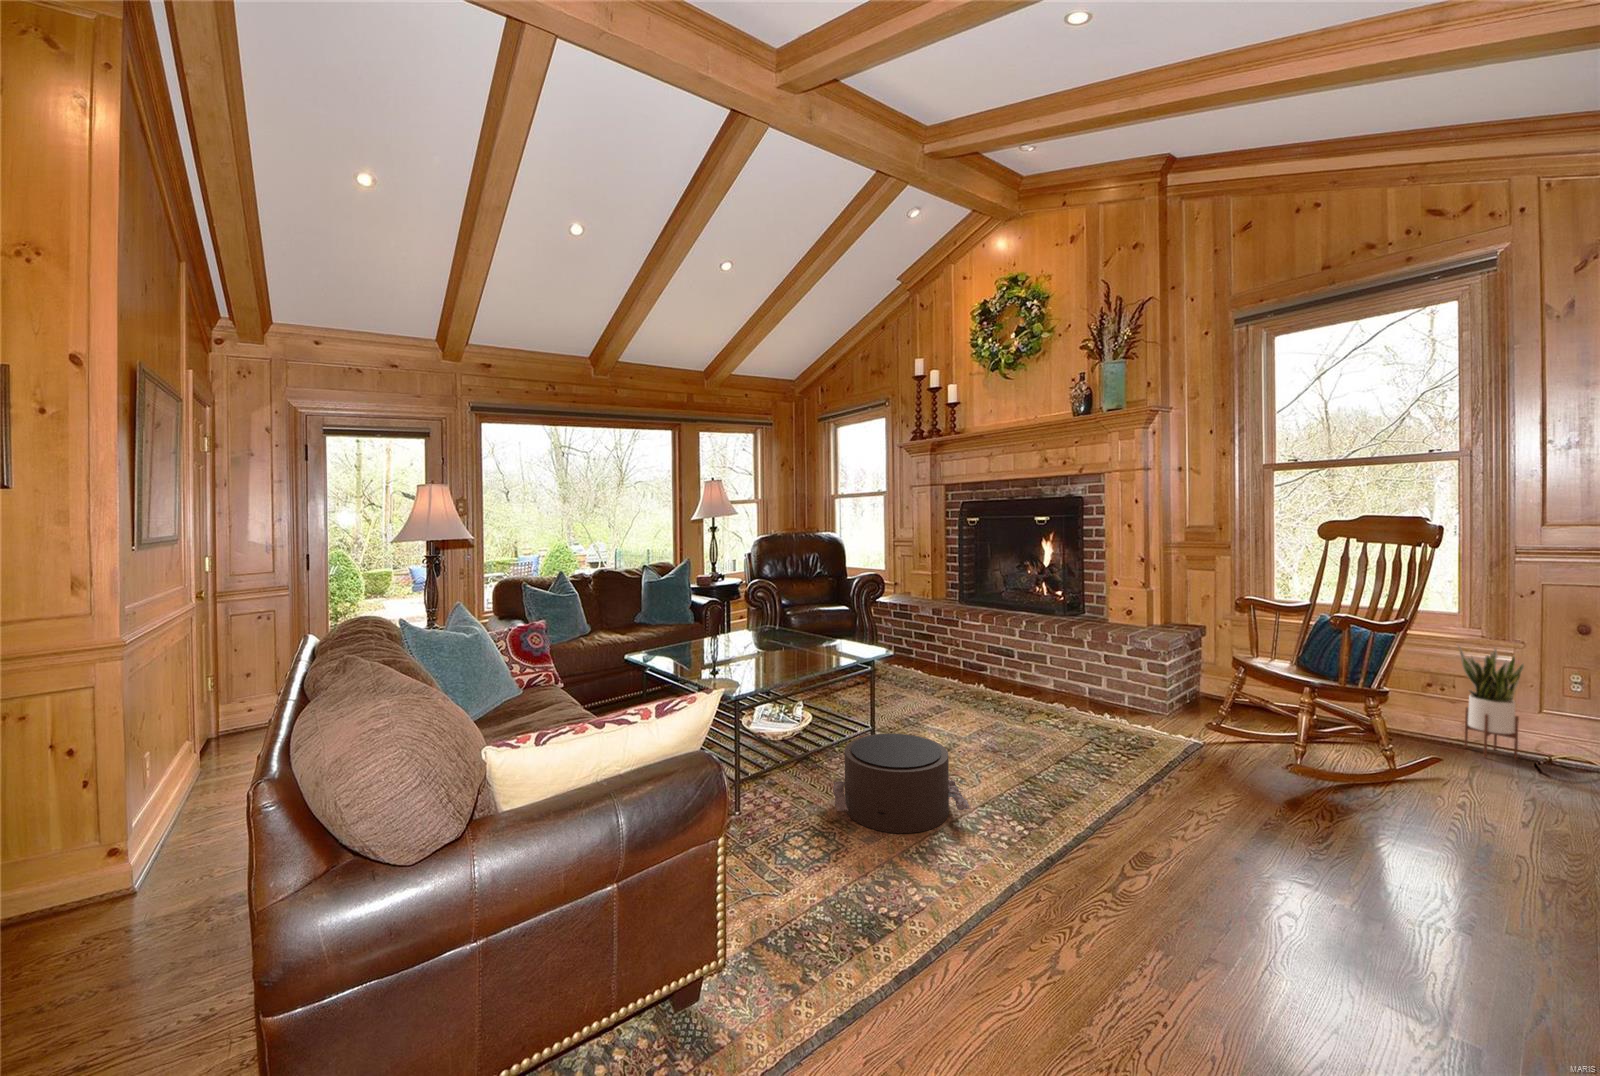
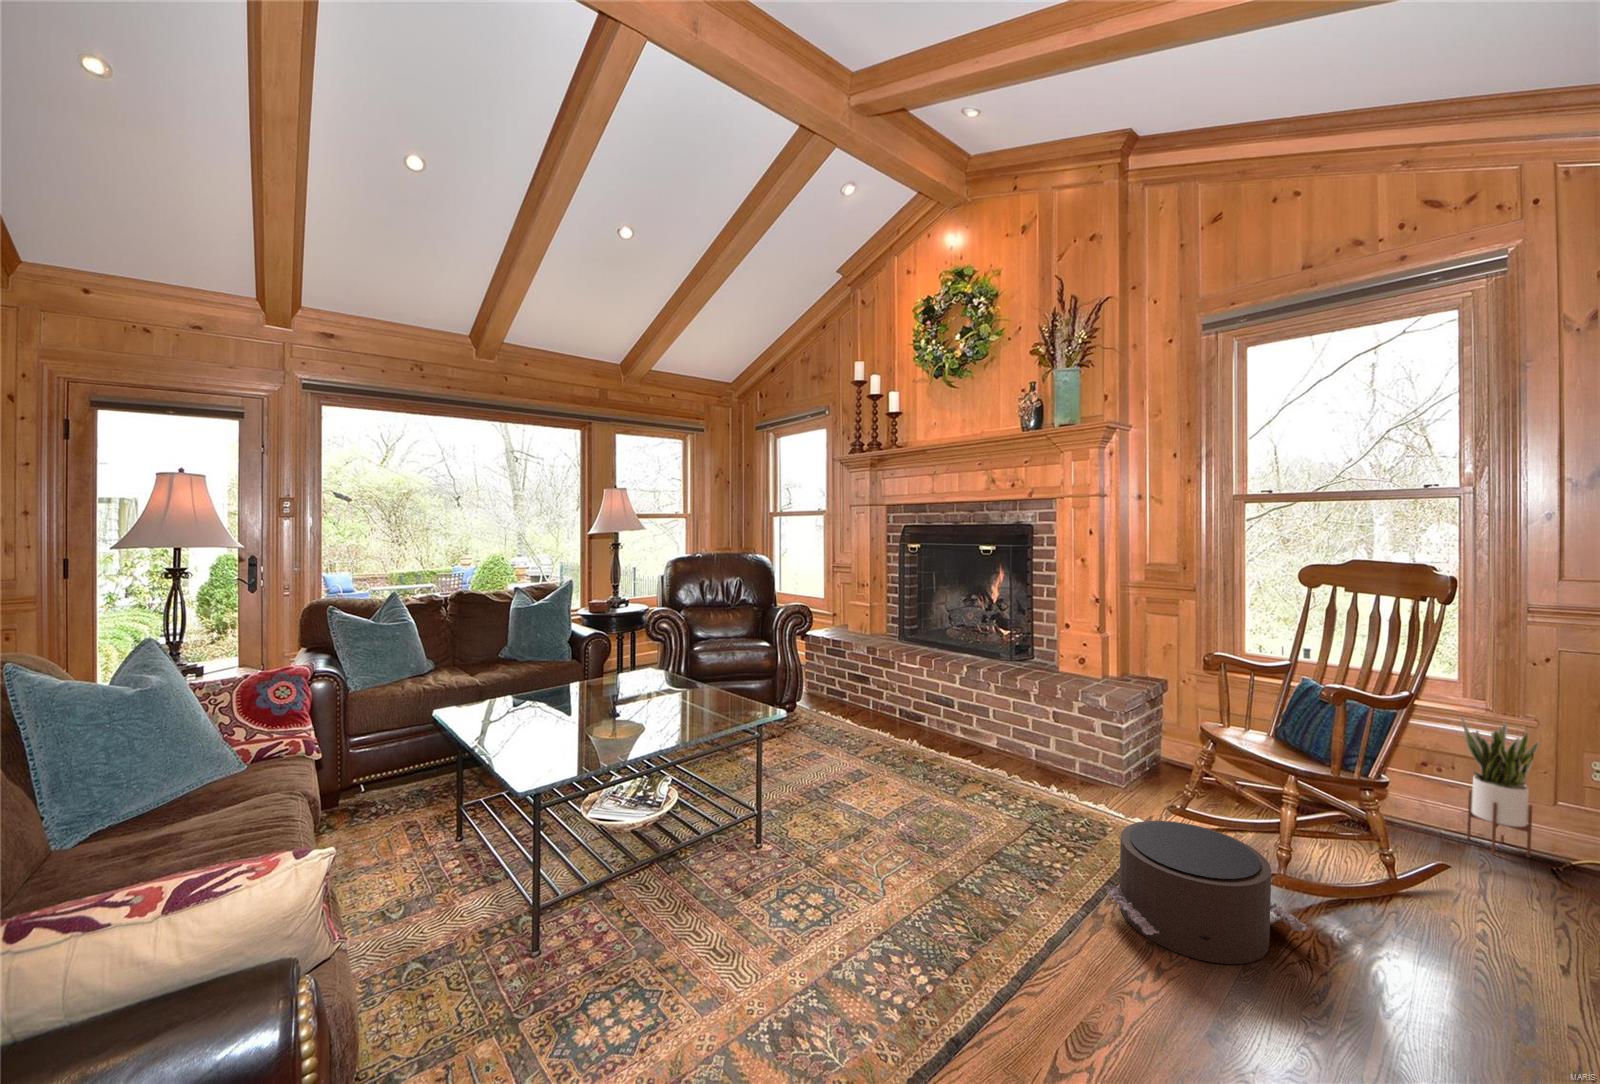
pouf: present [833,733,970,833] -> present [1104,821,1310,964]

